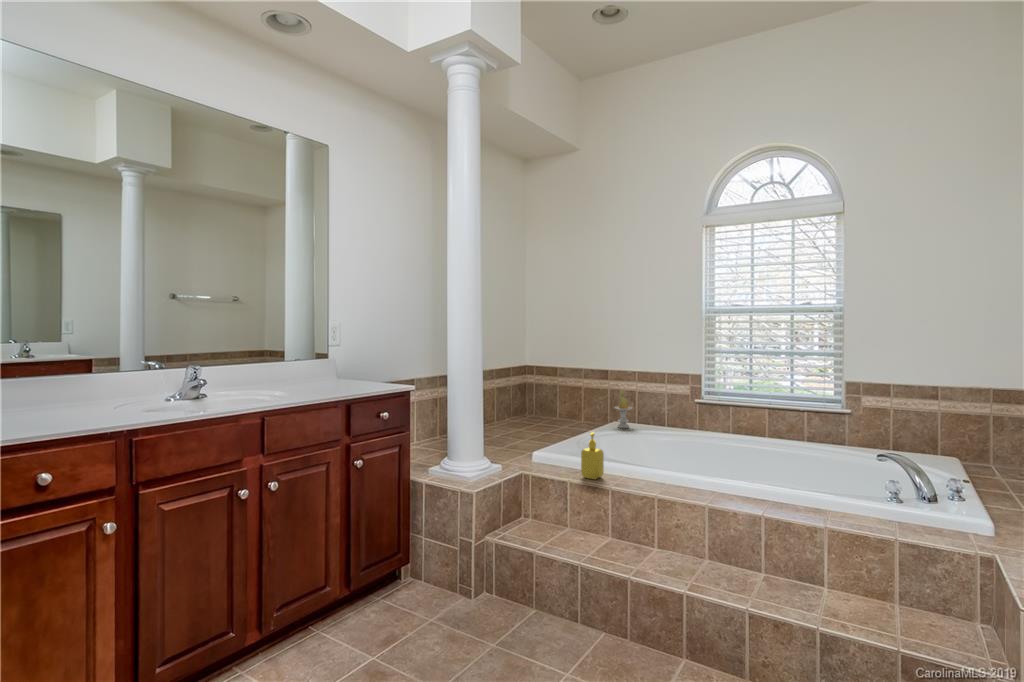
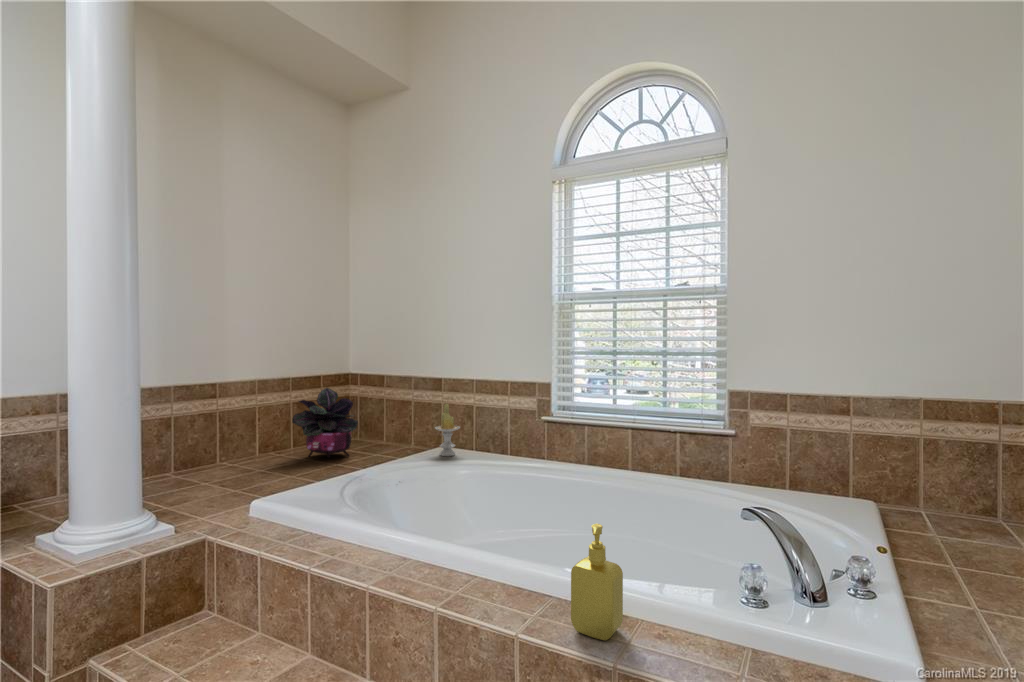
potted plant: none [511,378,555,429] -> present [292,388,358,457]
soap dispenser: present [581,432,604,480] -> present [571,524,623,641]

